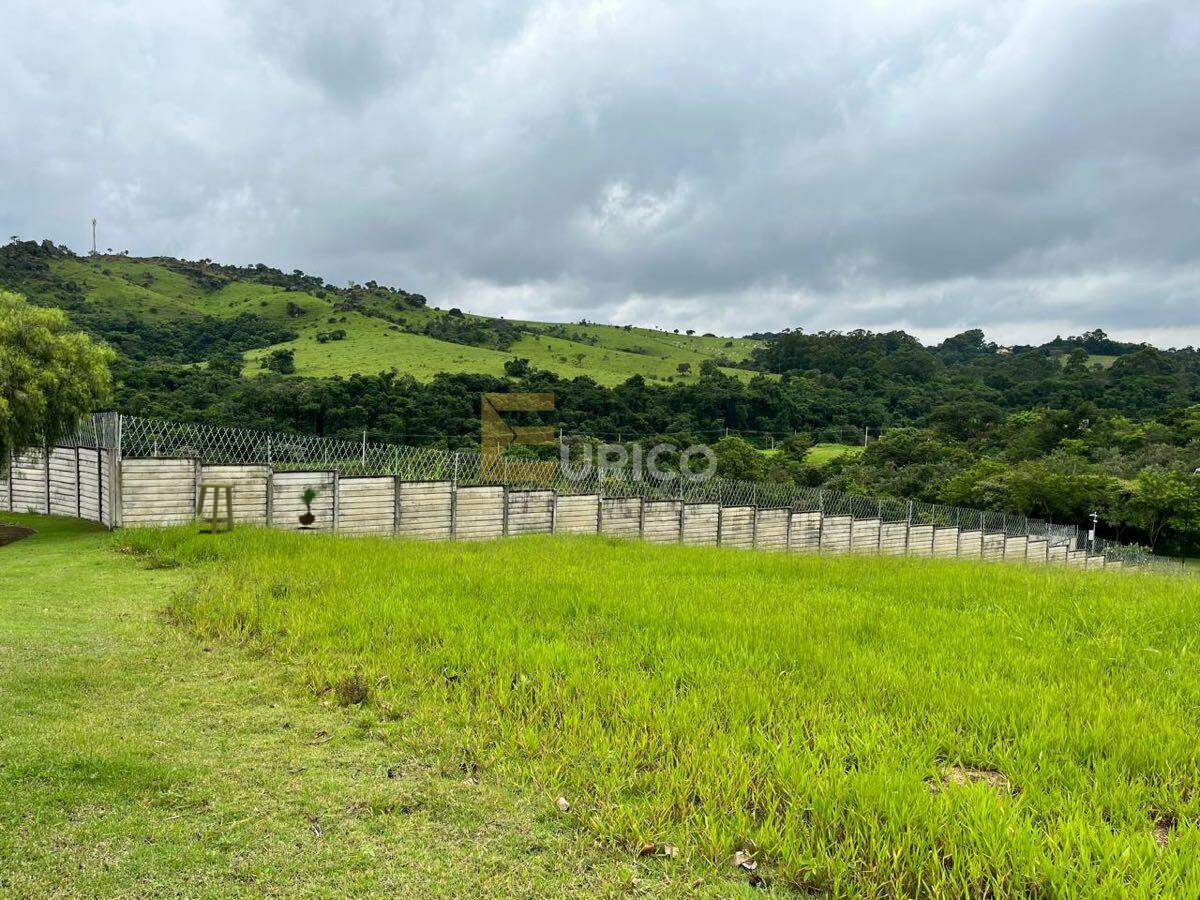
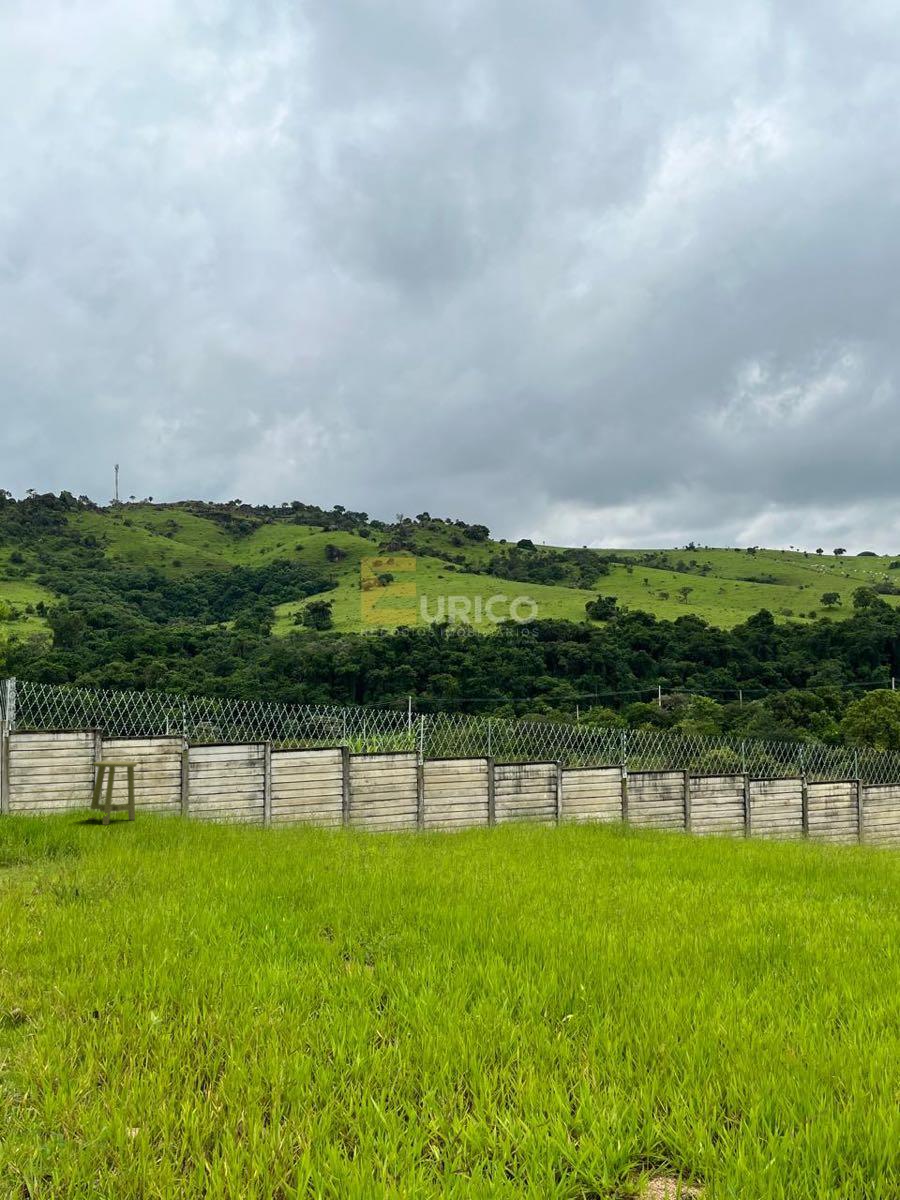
potted tree: present [298,488,320,528] -> none [213,759,246,817]

